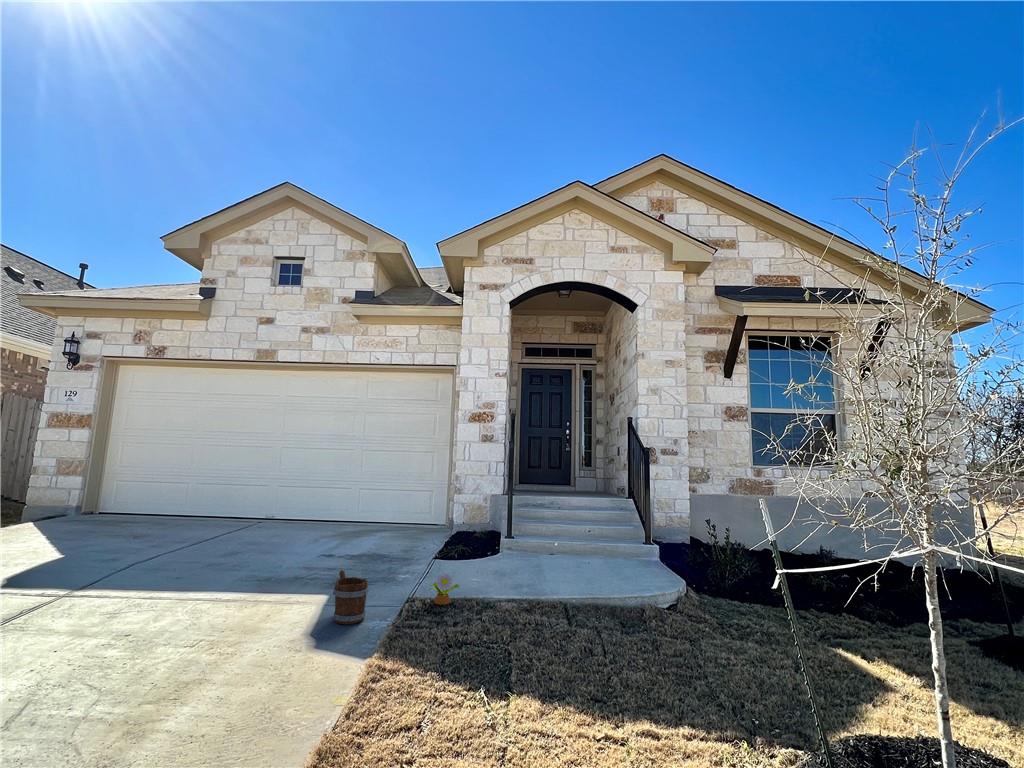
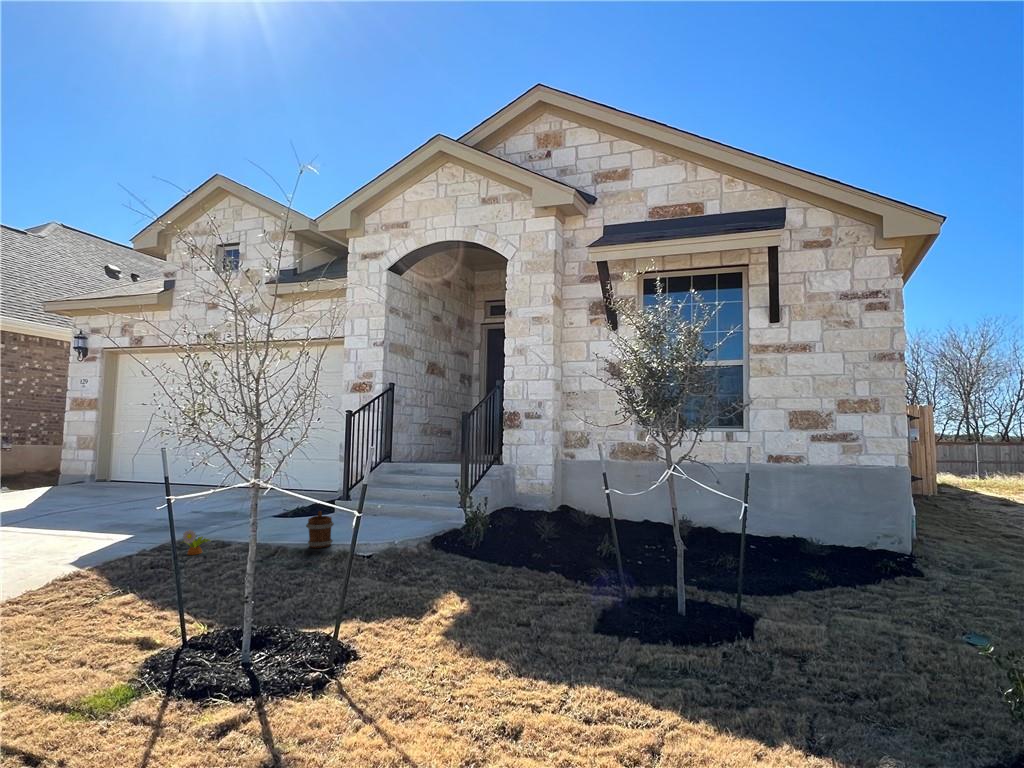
bucket: present [333,570,369,625] -> present [306,511,334,548]

